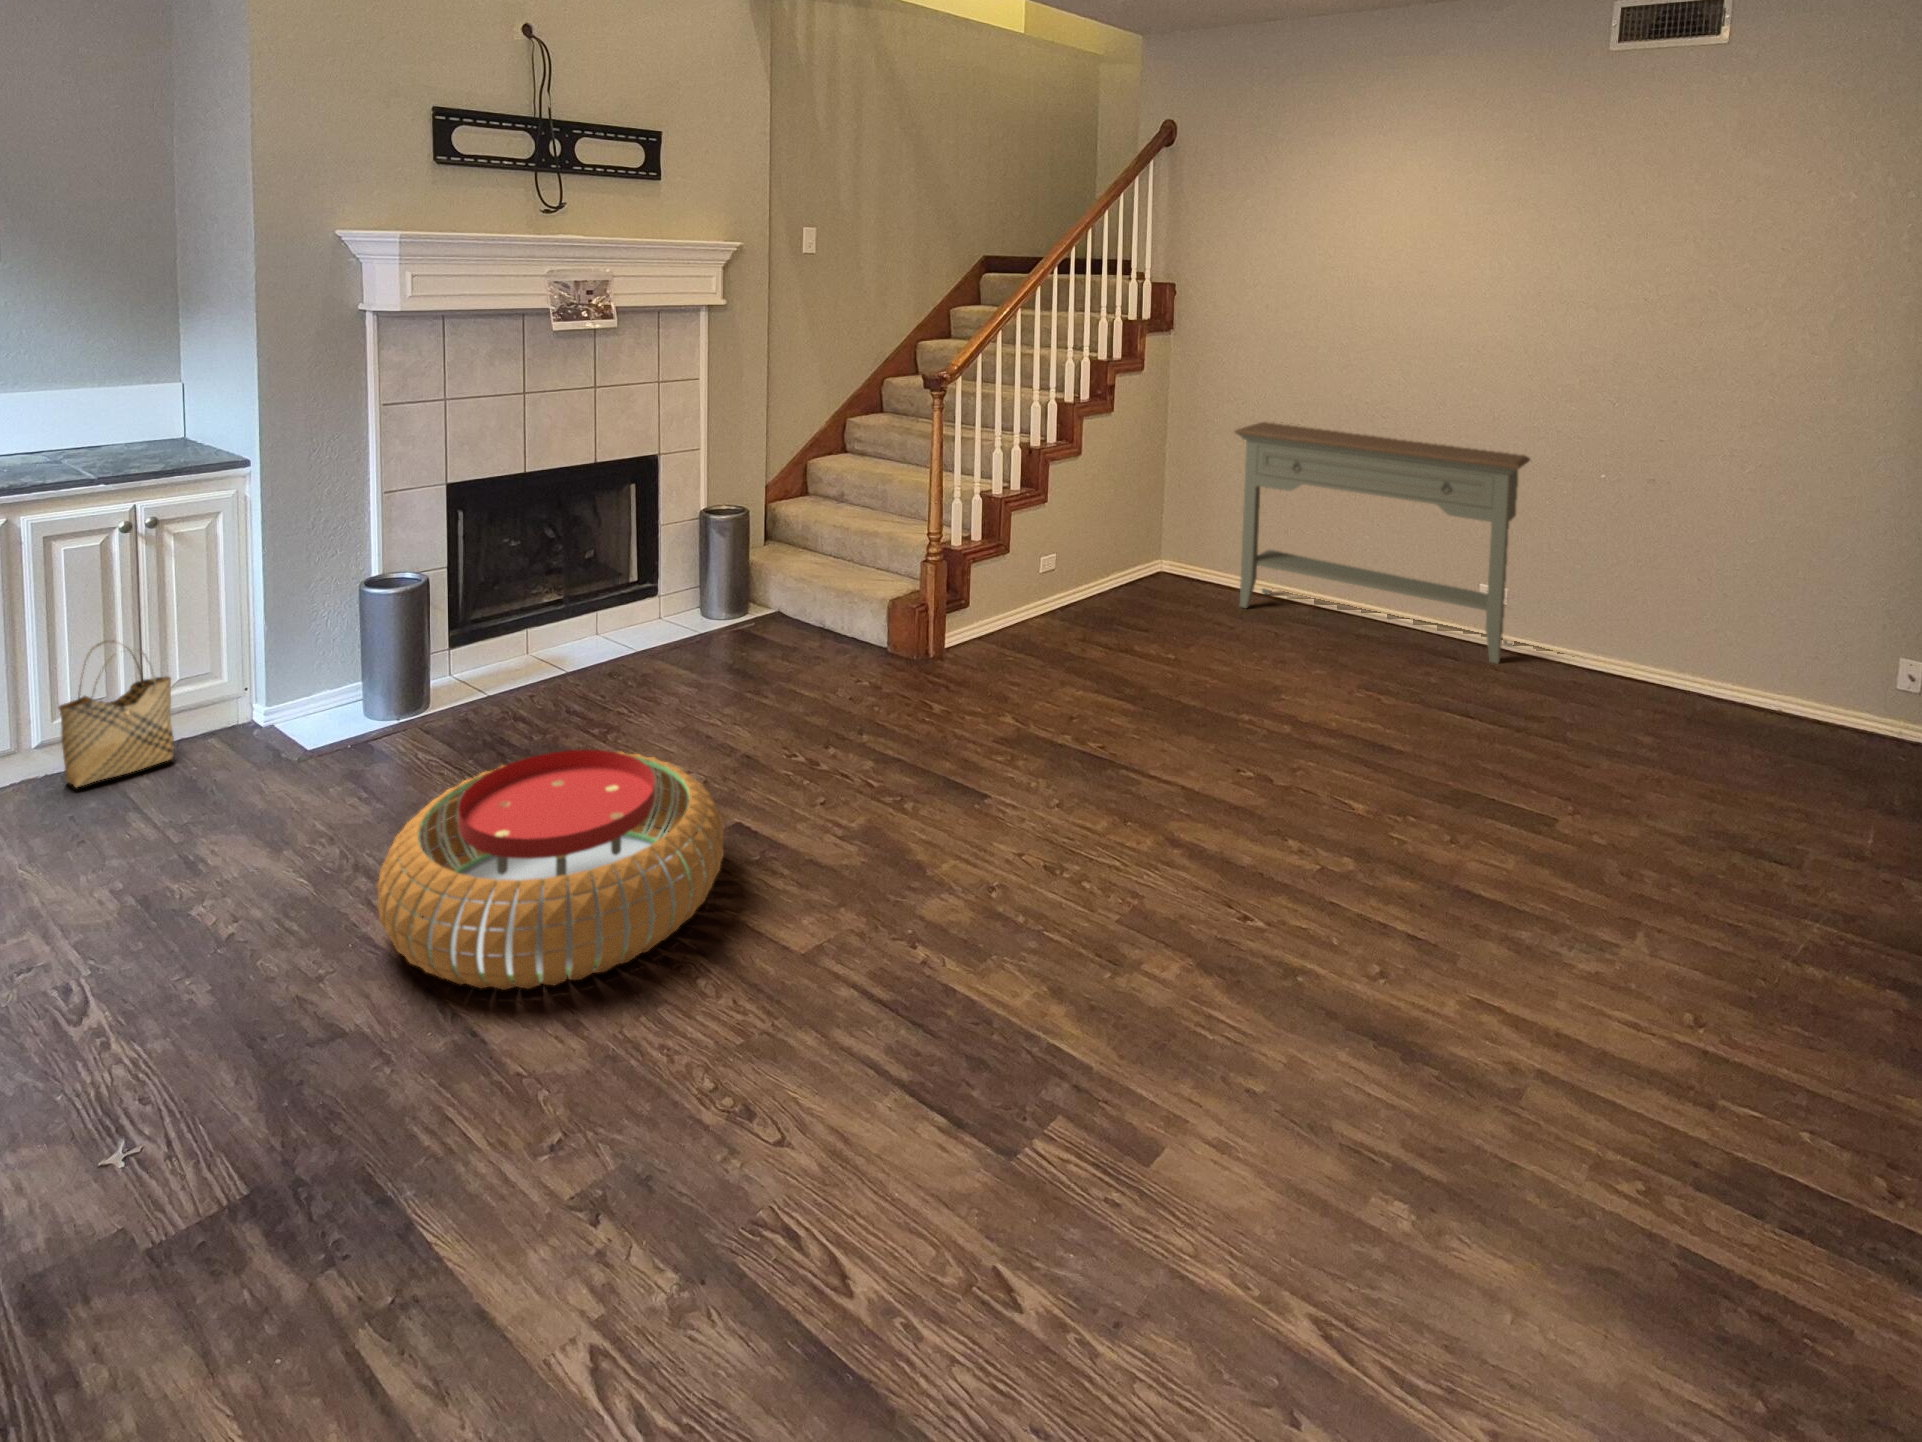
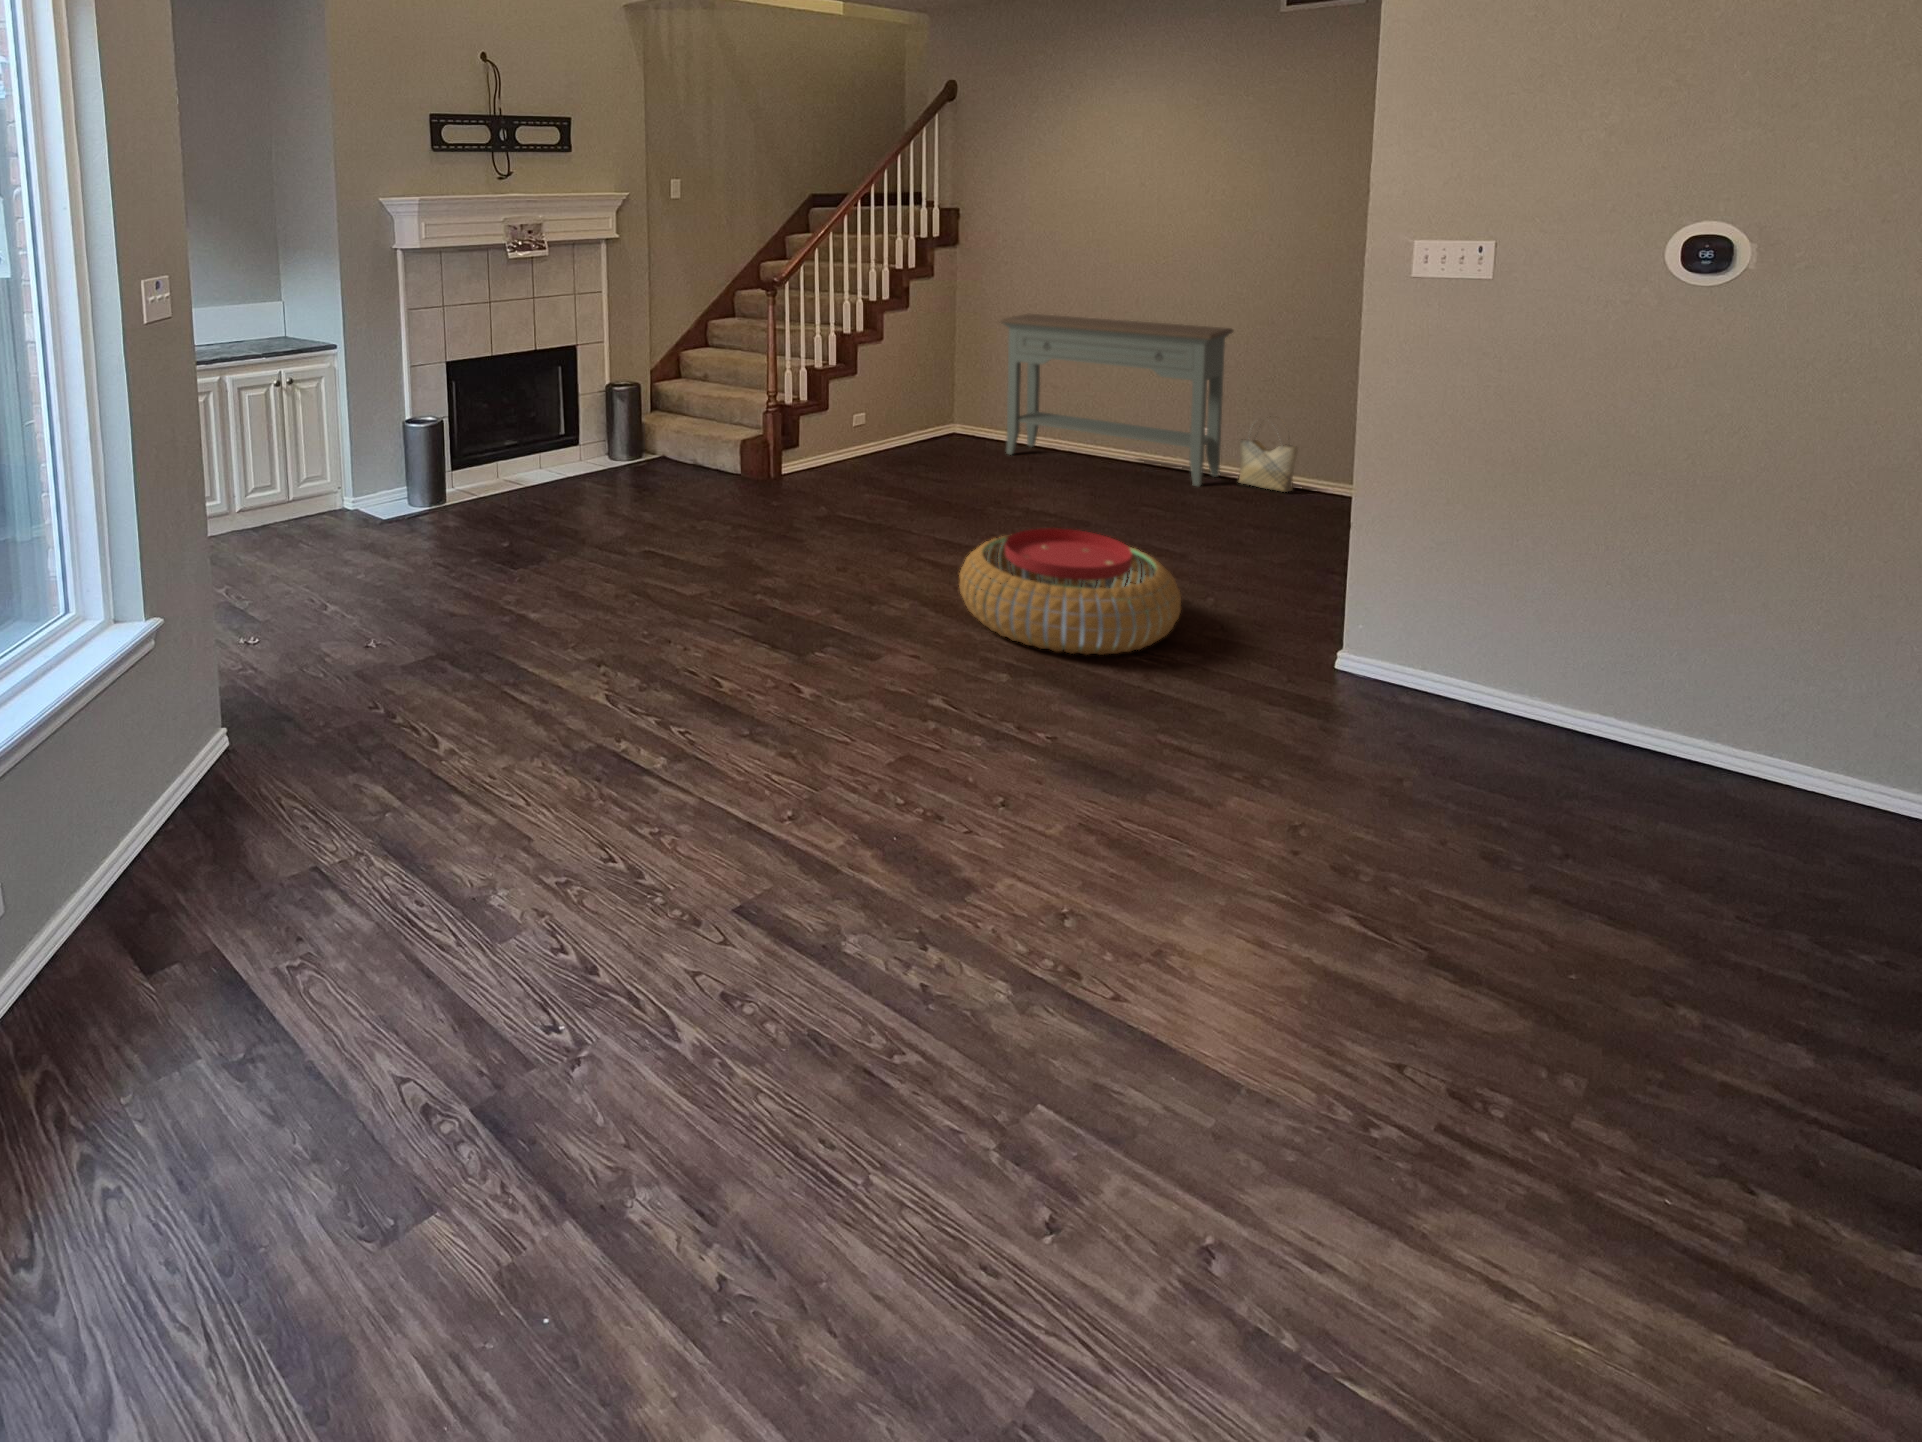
woven basket: present [58,640,174,787] -> present [1239,417,1298,492]
pouf: present [377,750,724,990] -> present [959,528,1181,655]

